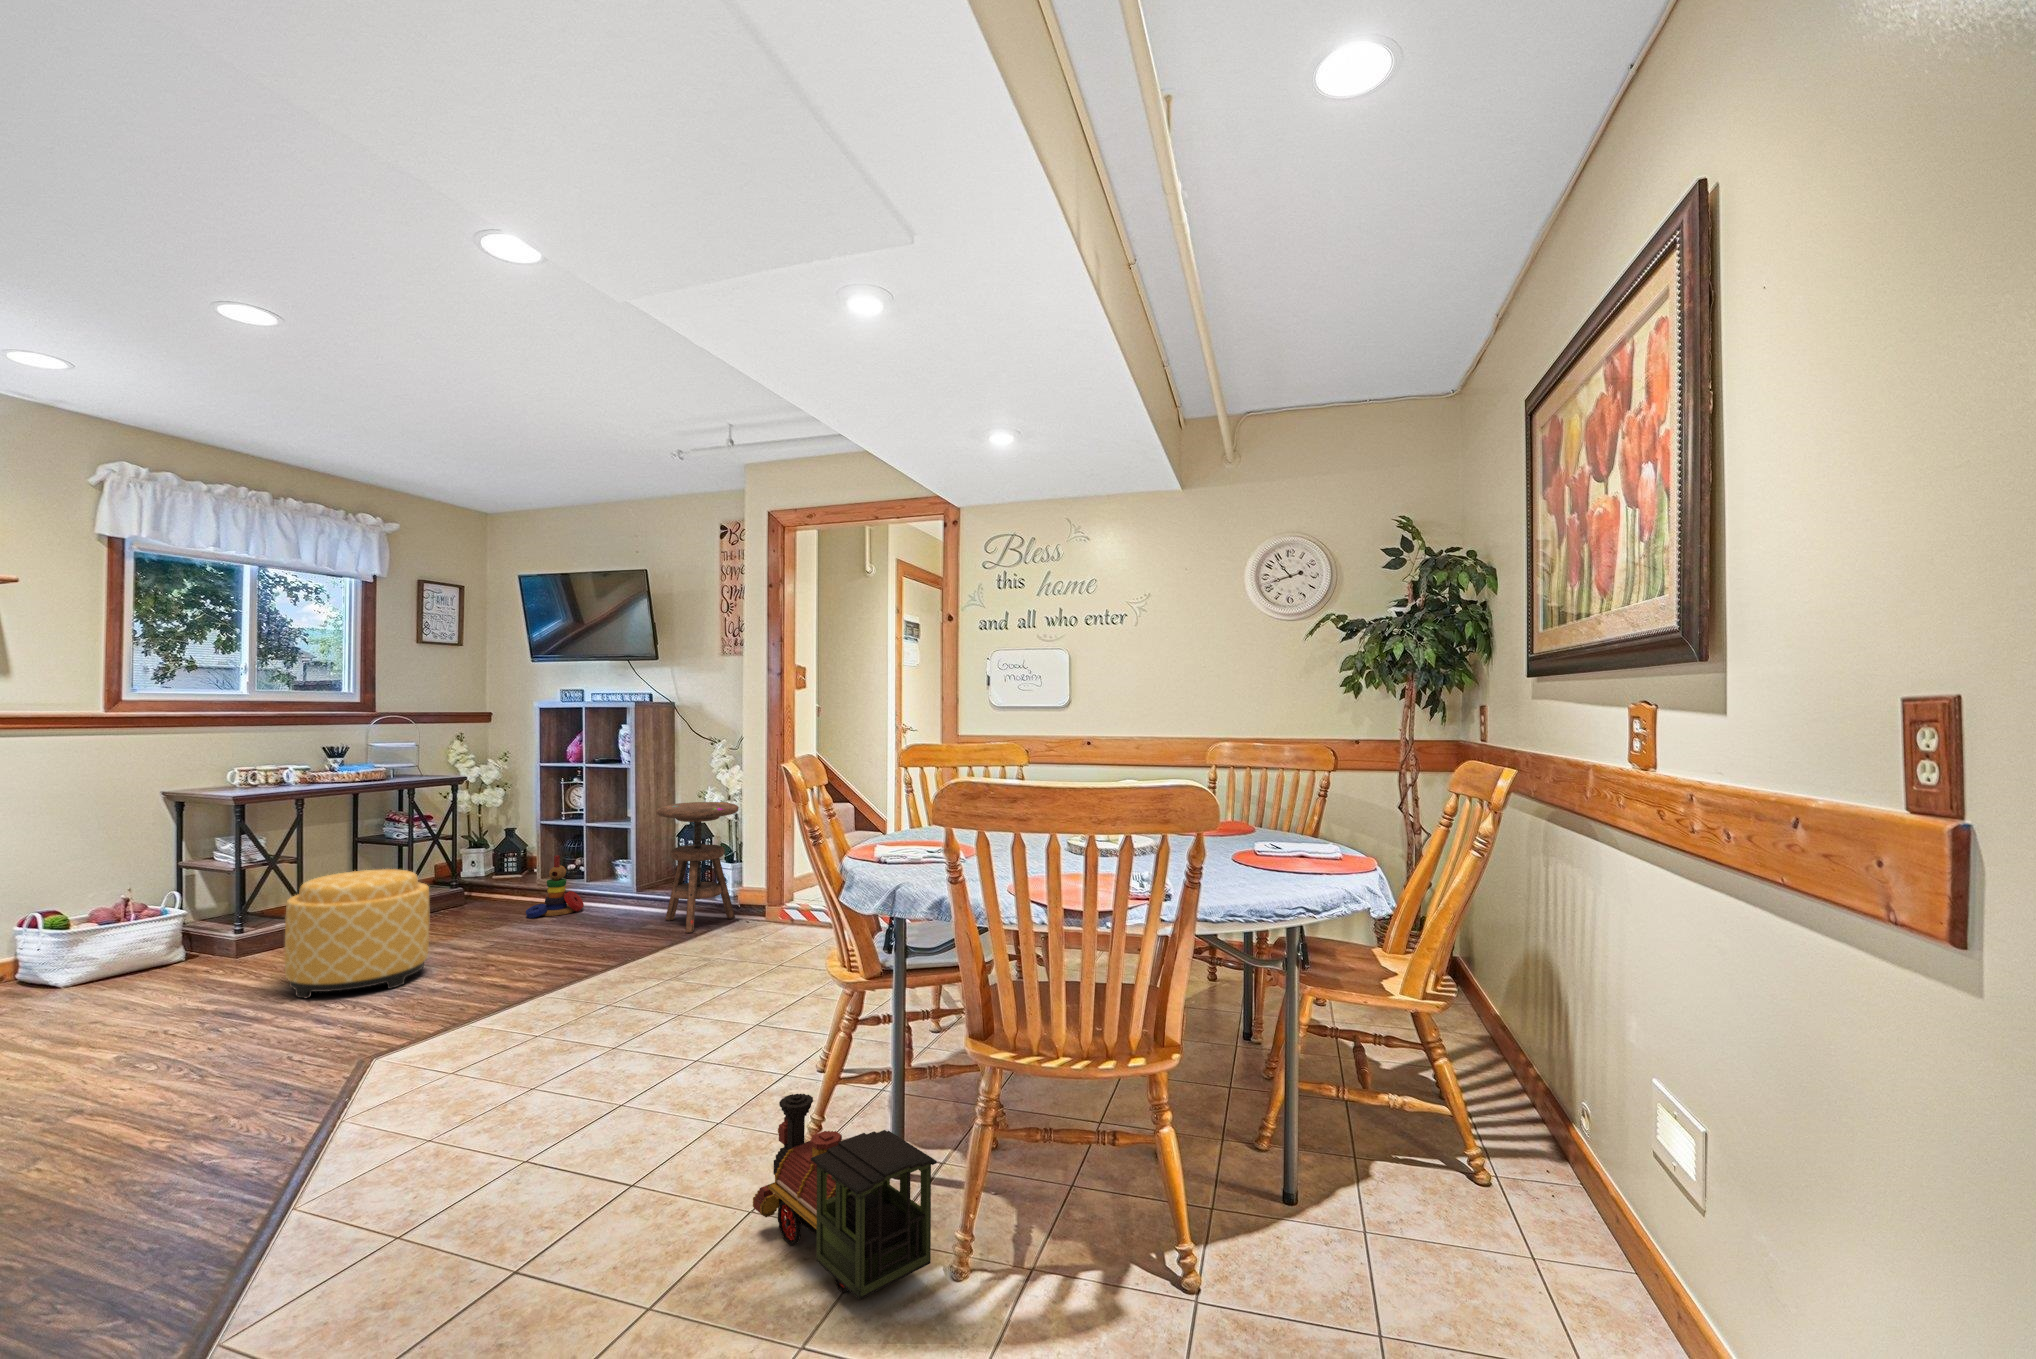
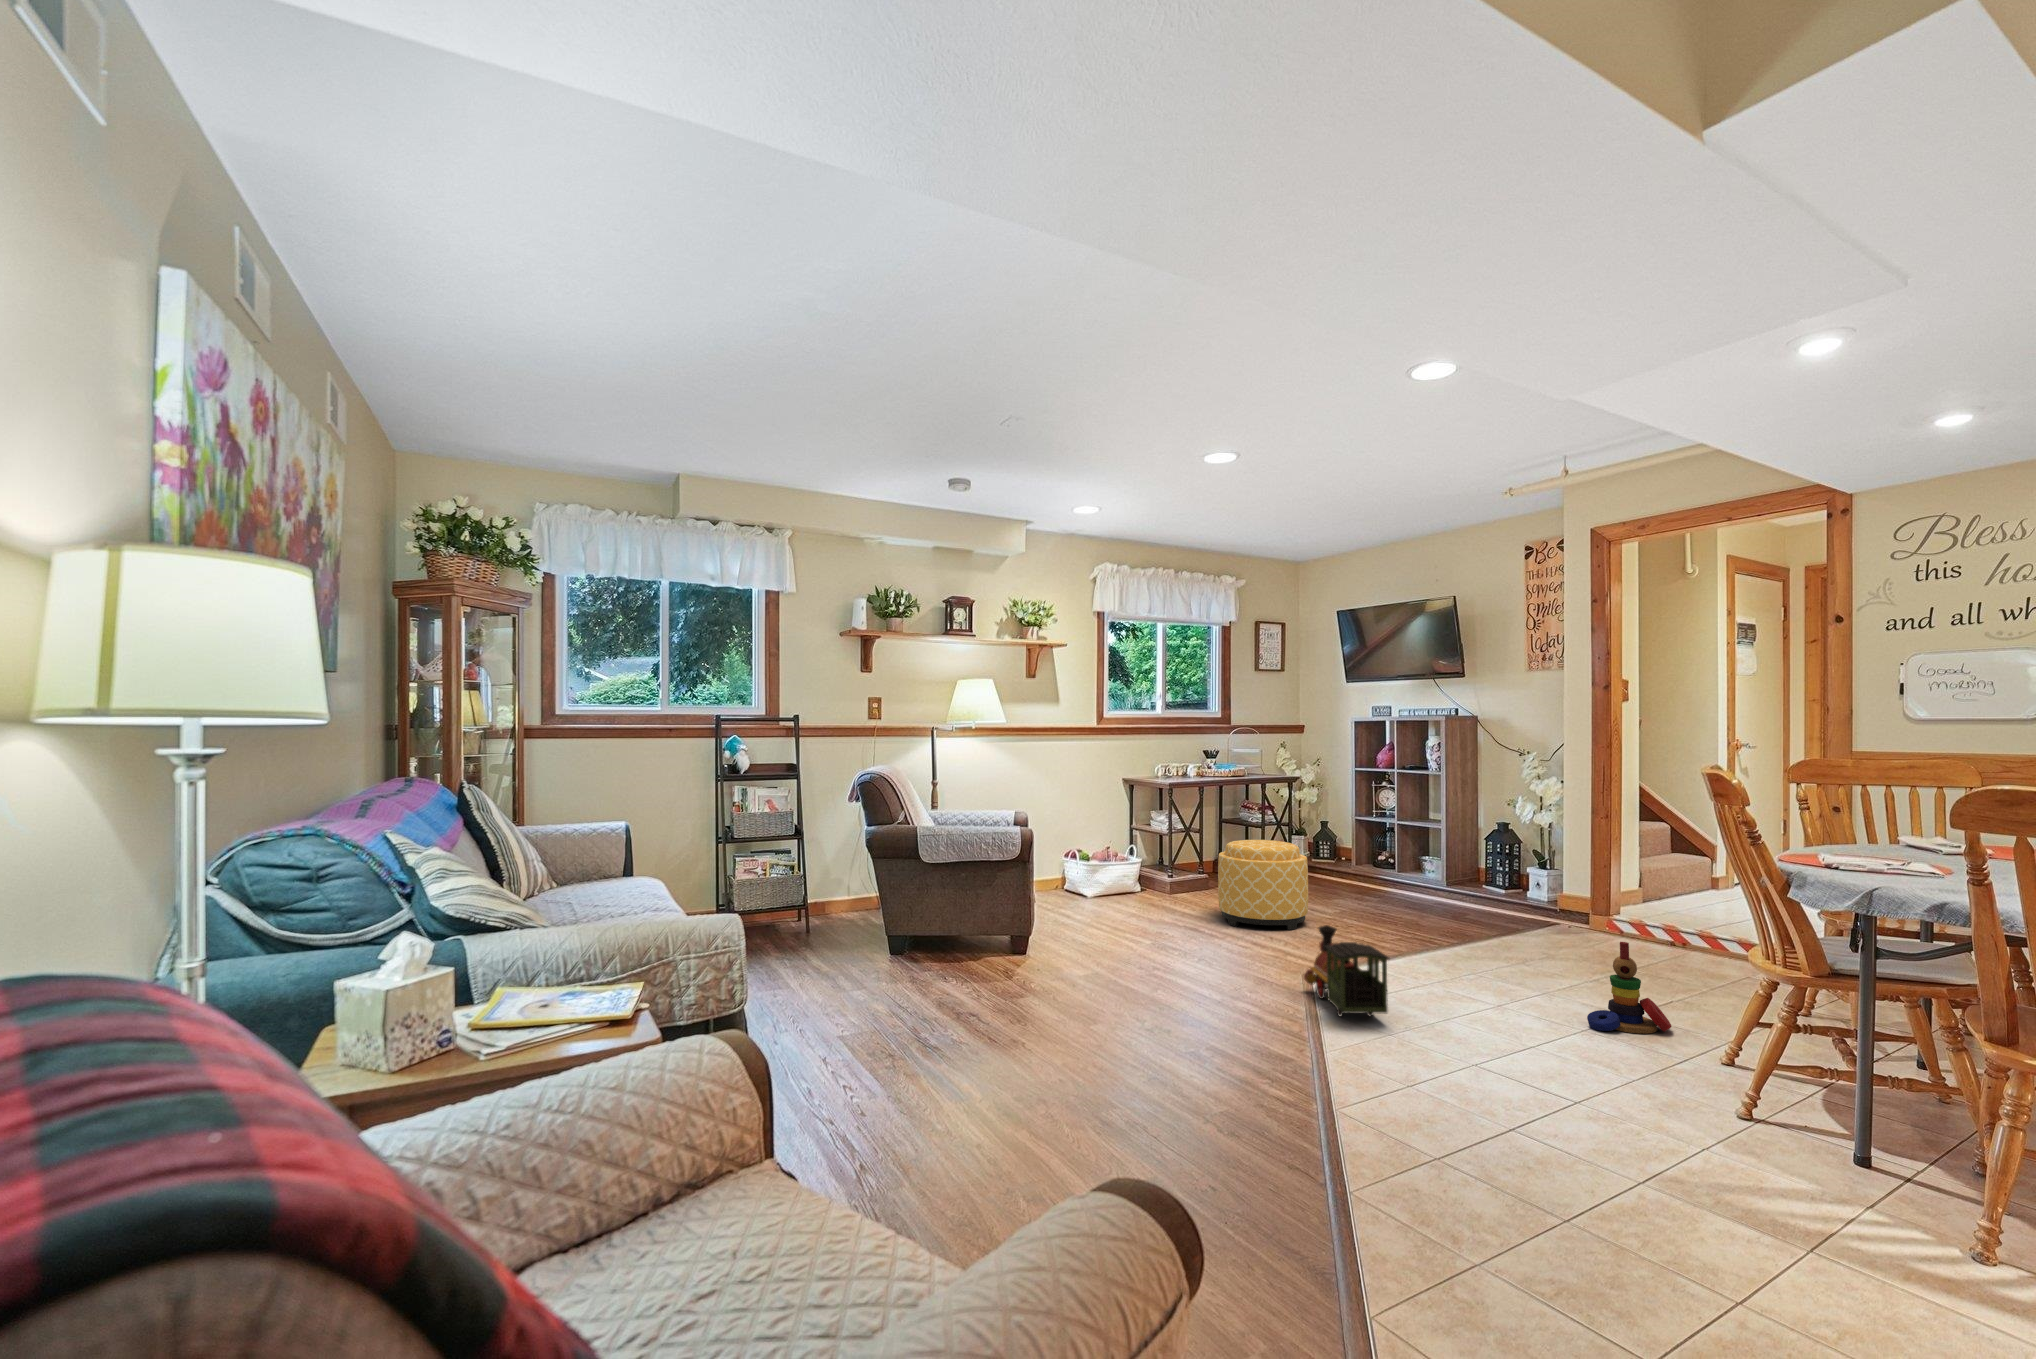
side table: present [656,802,739,933] -> none [1478,809,1560,929]
stacking toy: present [526,855,584,918] -> present [1587,942,1671,1034]
toy train: present [753,1094,937,1300] -> present [1304,925,1389,1016]

